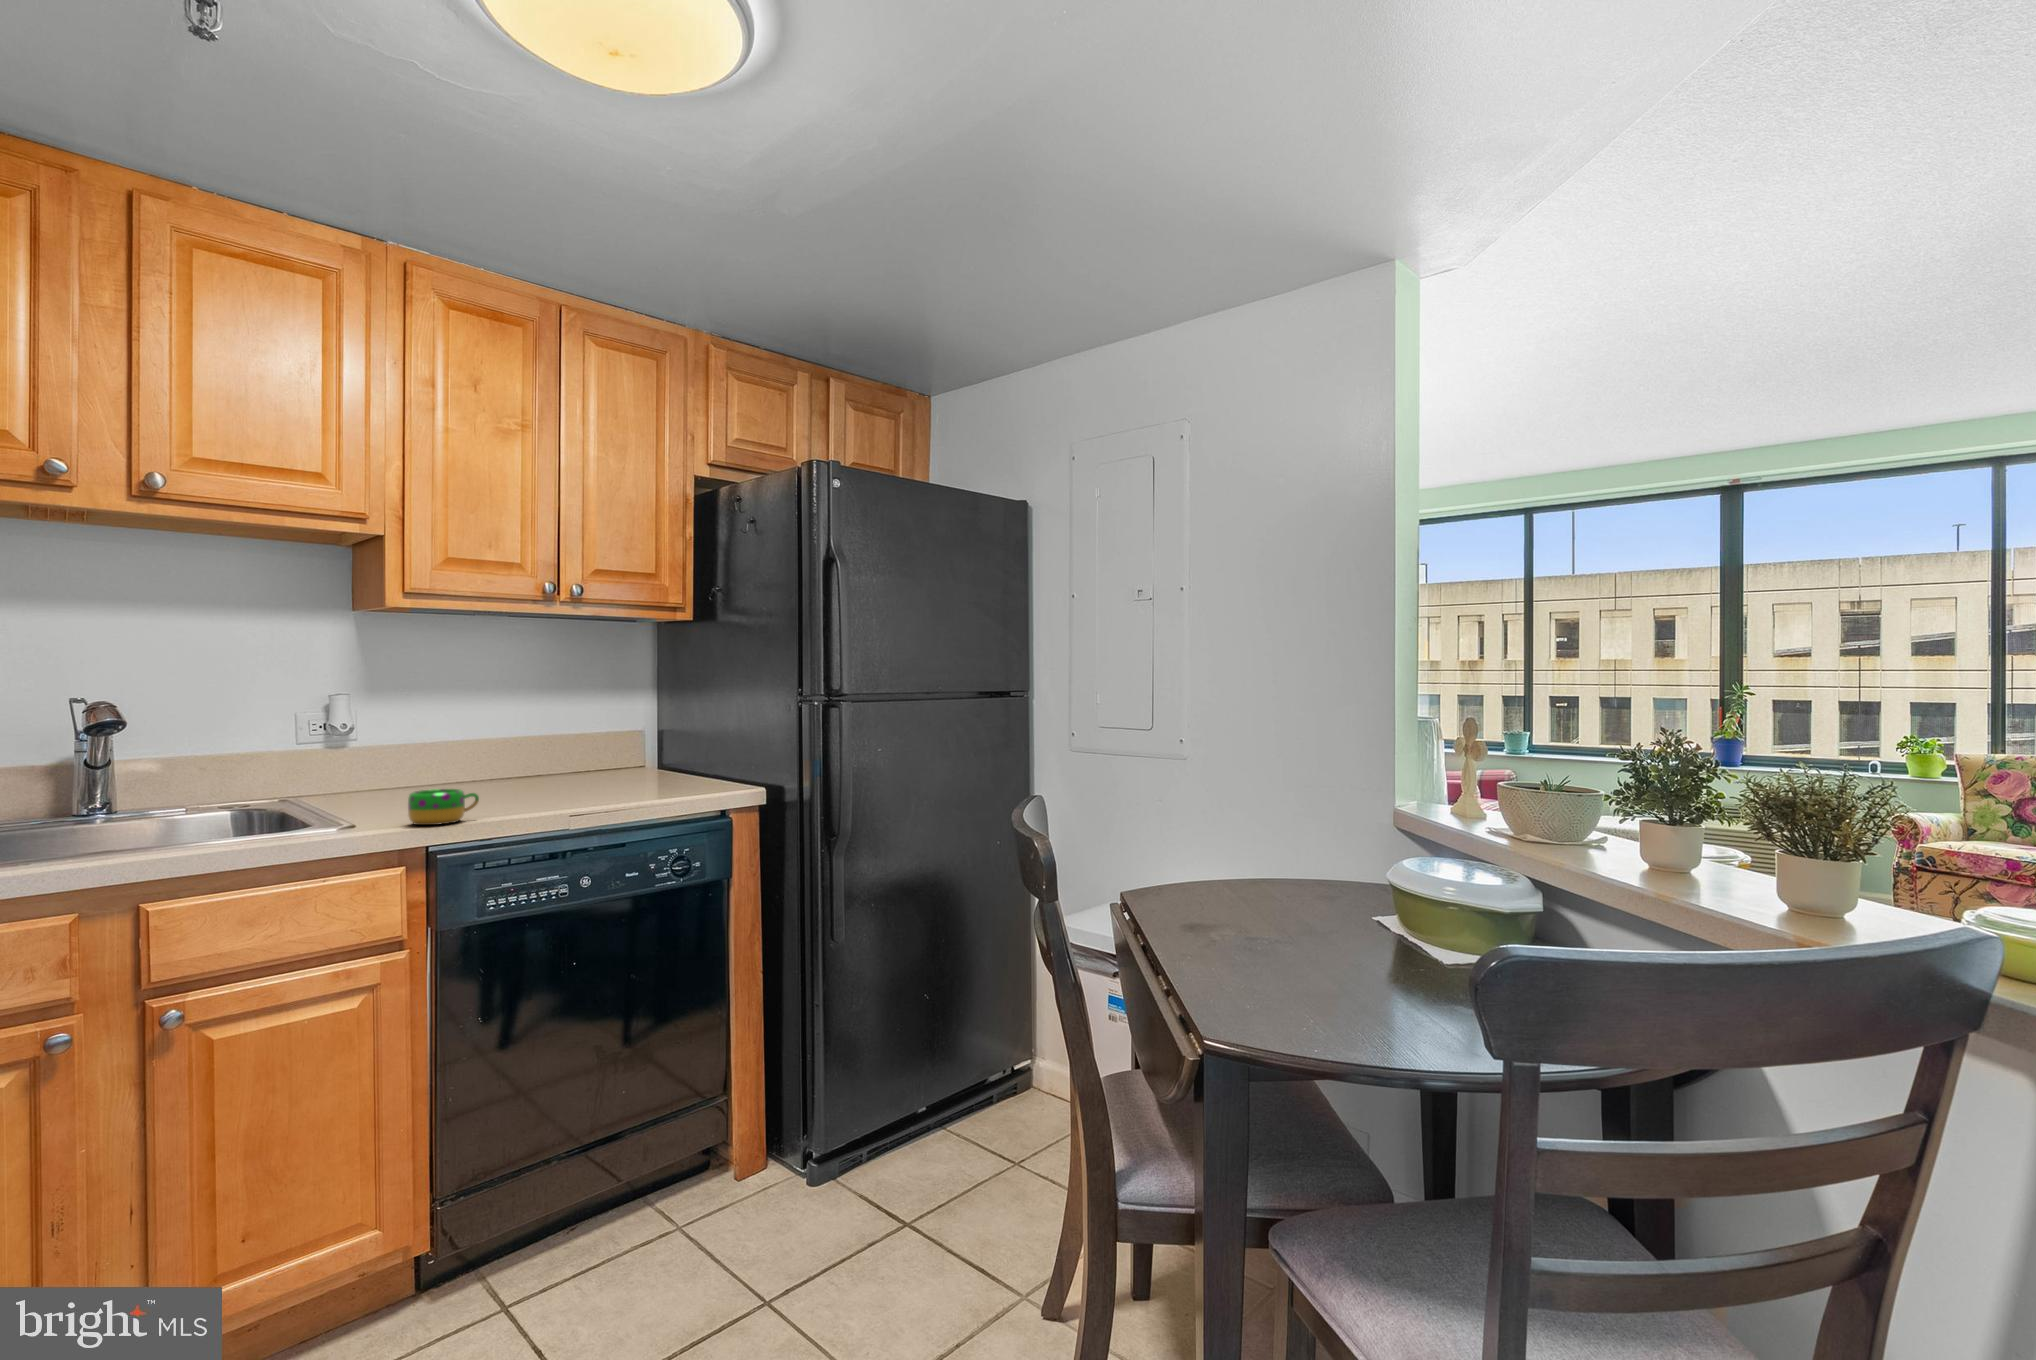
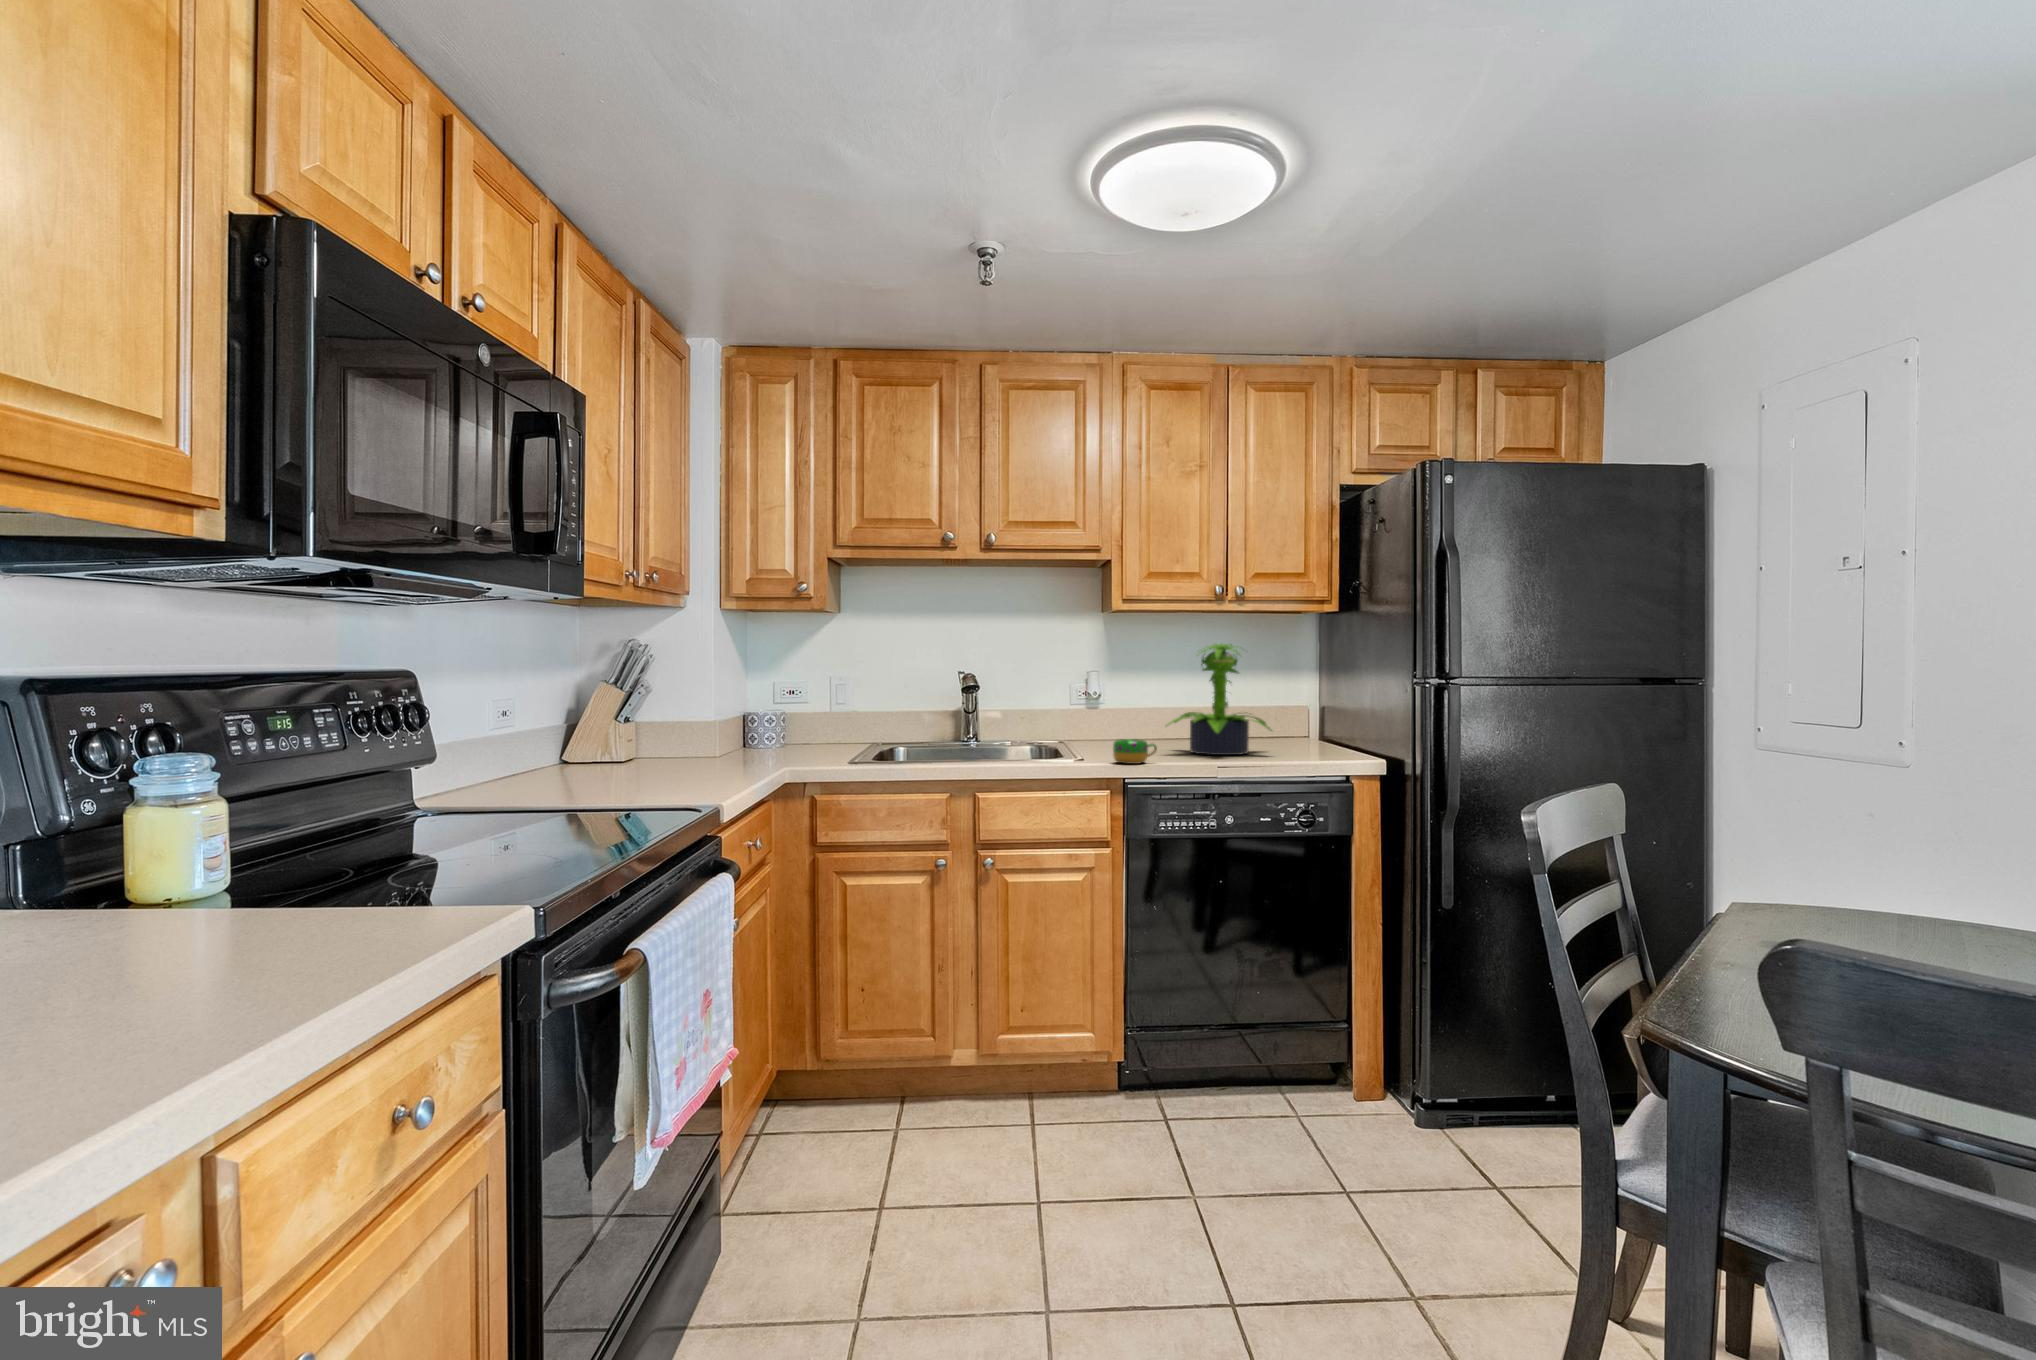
potted plant: none [475,655,627,800] -> present [1166,643,1271,755]

